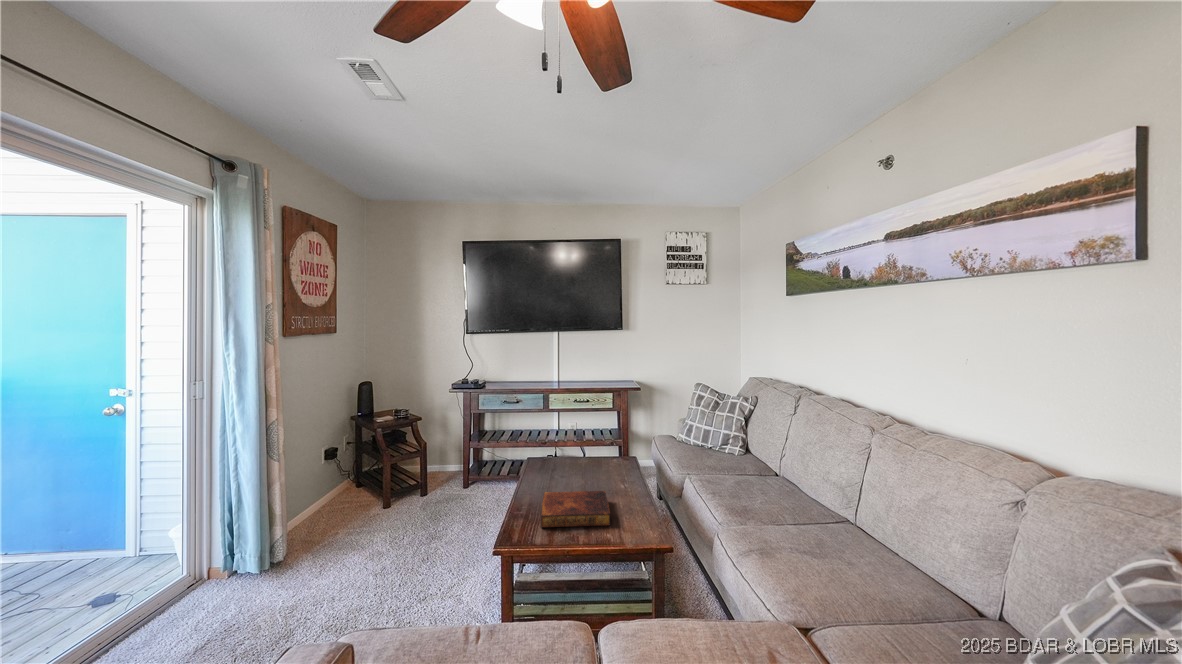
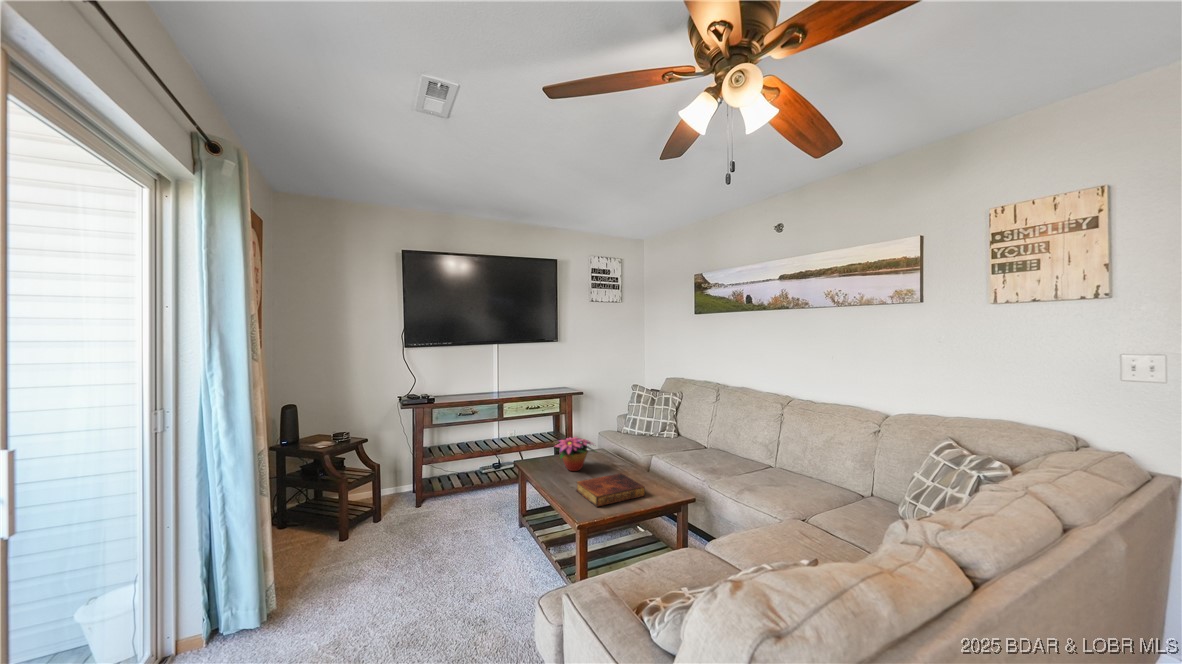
flower arrangement: none [546,438,600,479] -> present [556,437,594,471]

